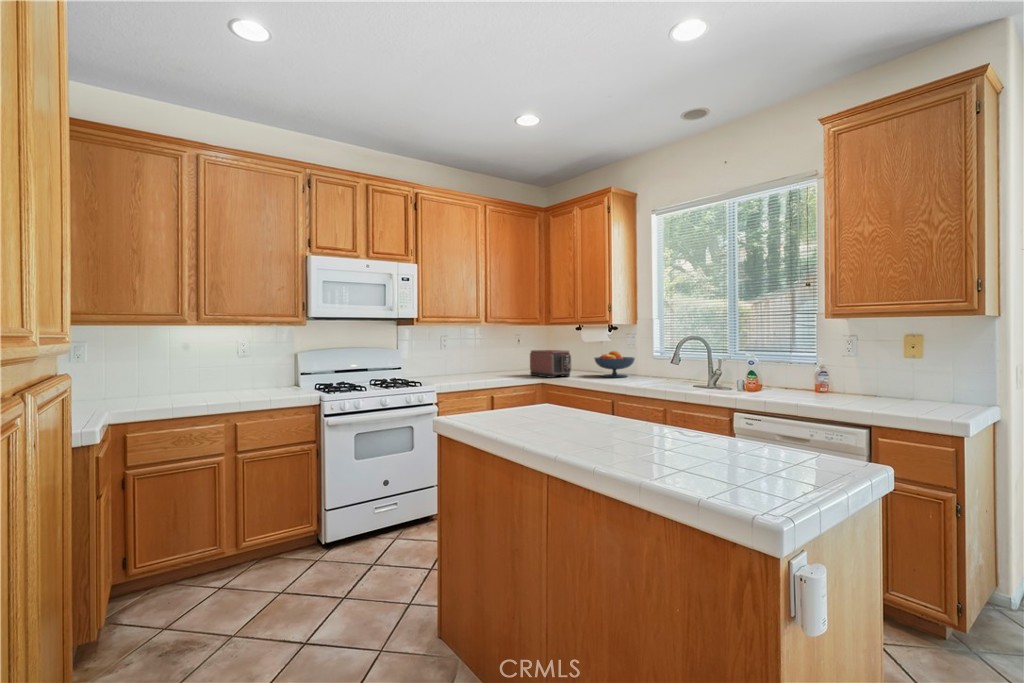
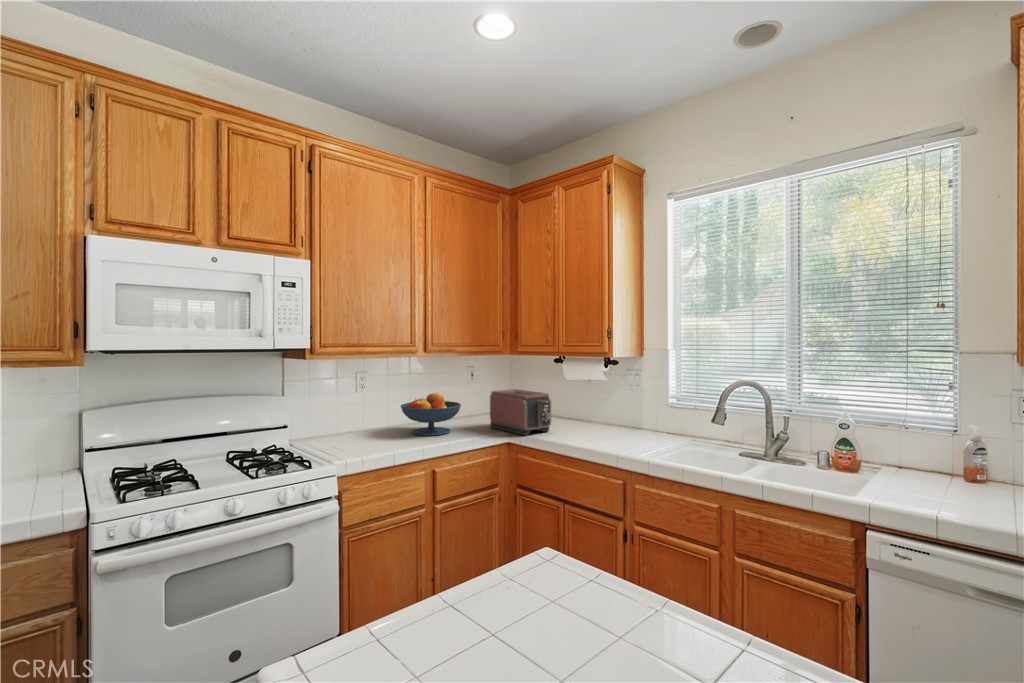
fruit bowl: present [594,351,635,377] -> present [401,393,461,436]

